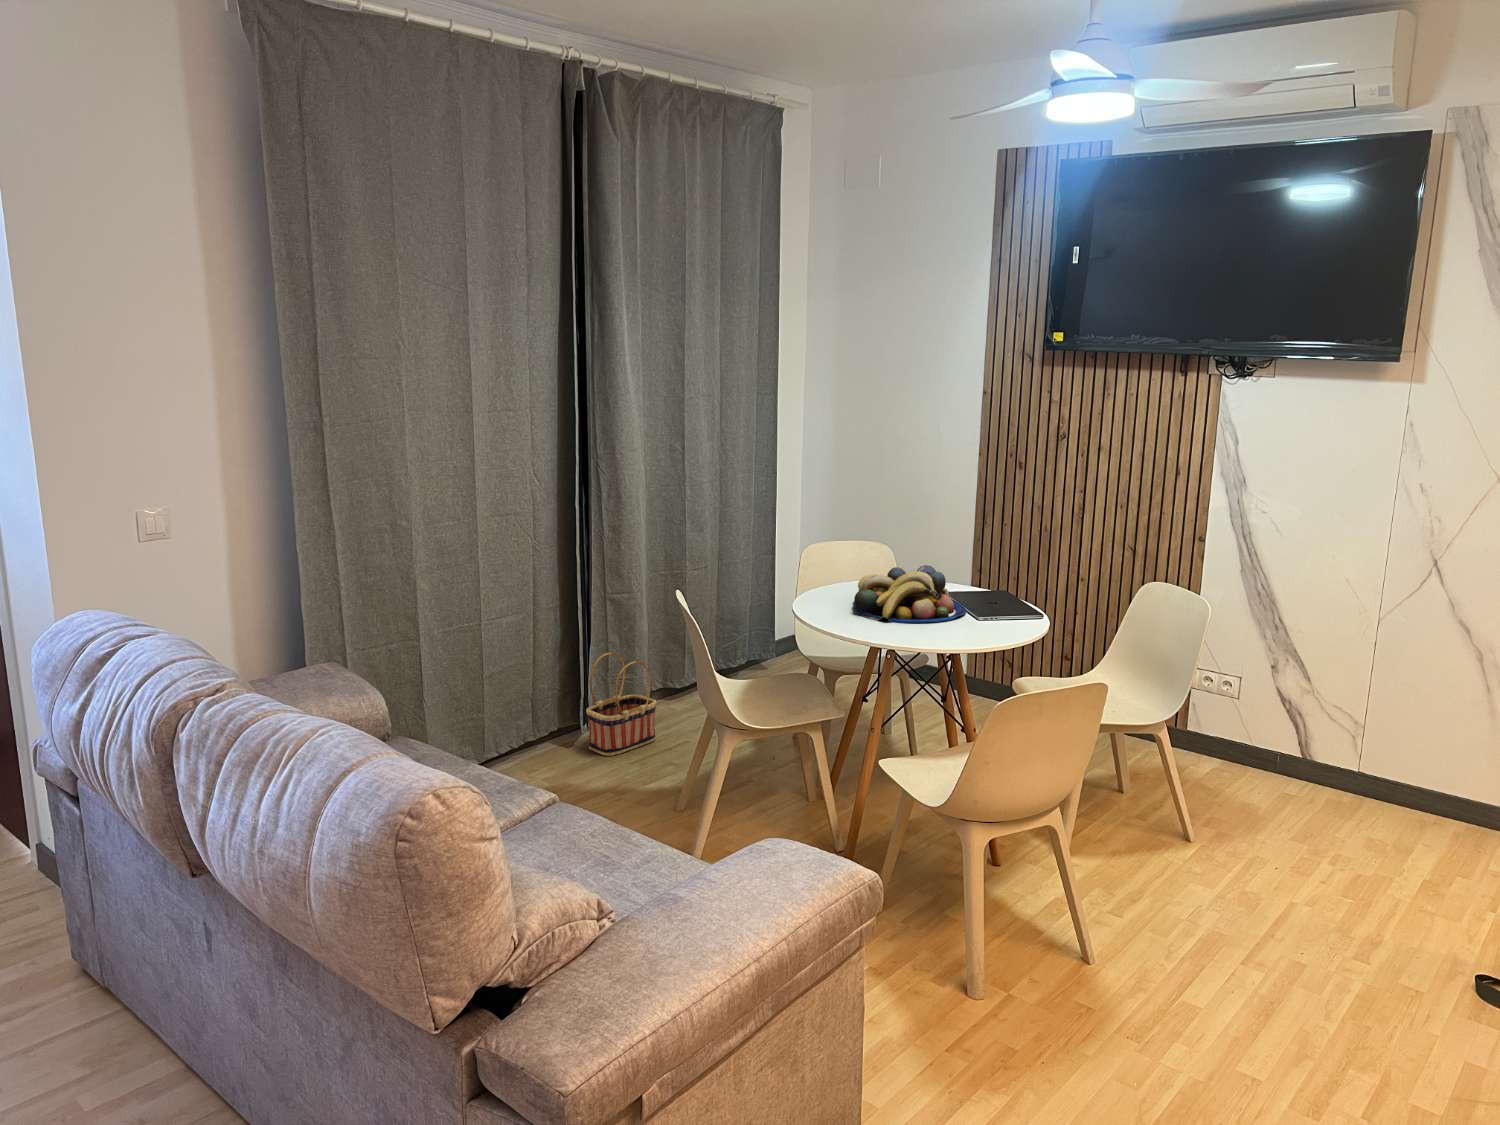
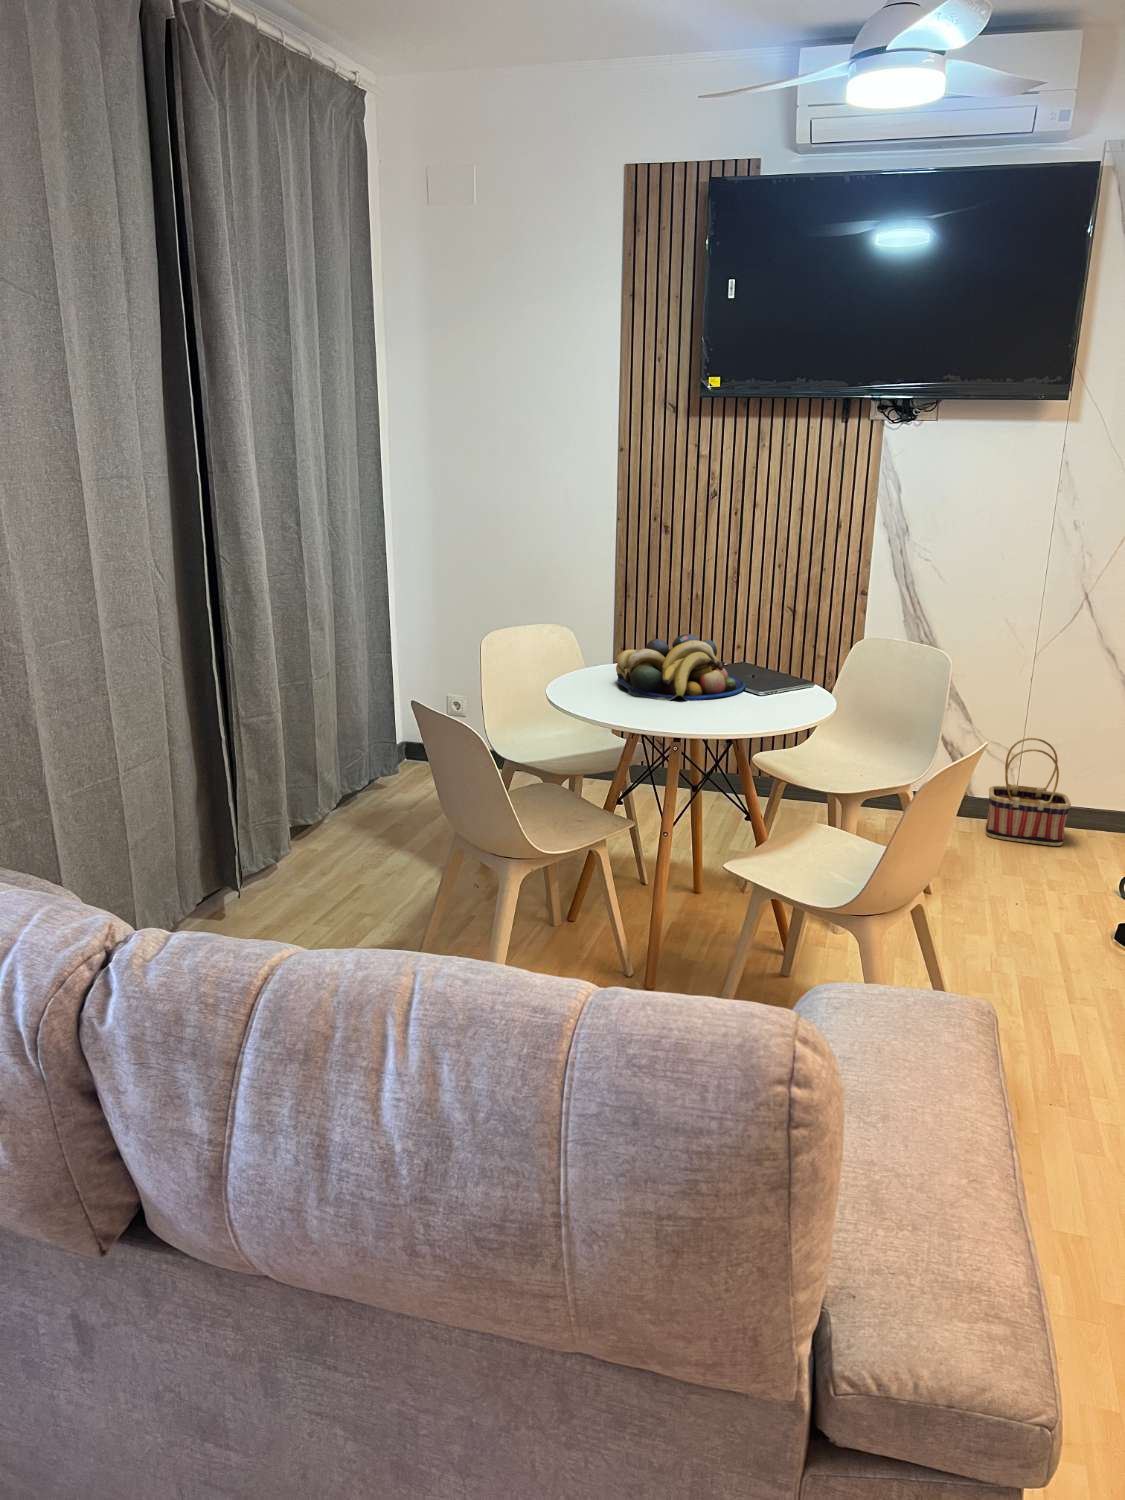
basket: present [586,653,657,756] -> present [986,738,1071,846]

